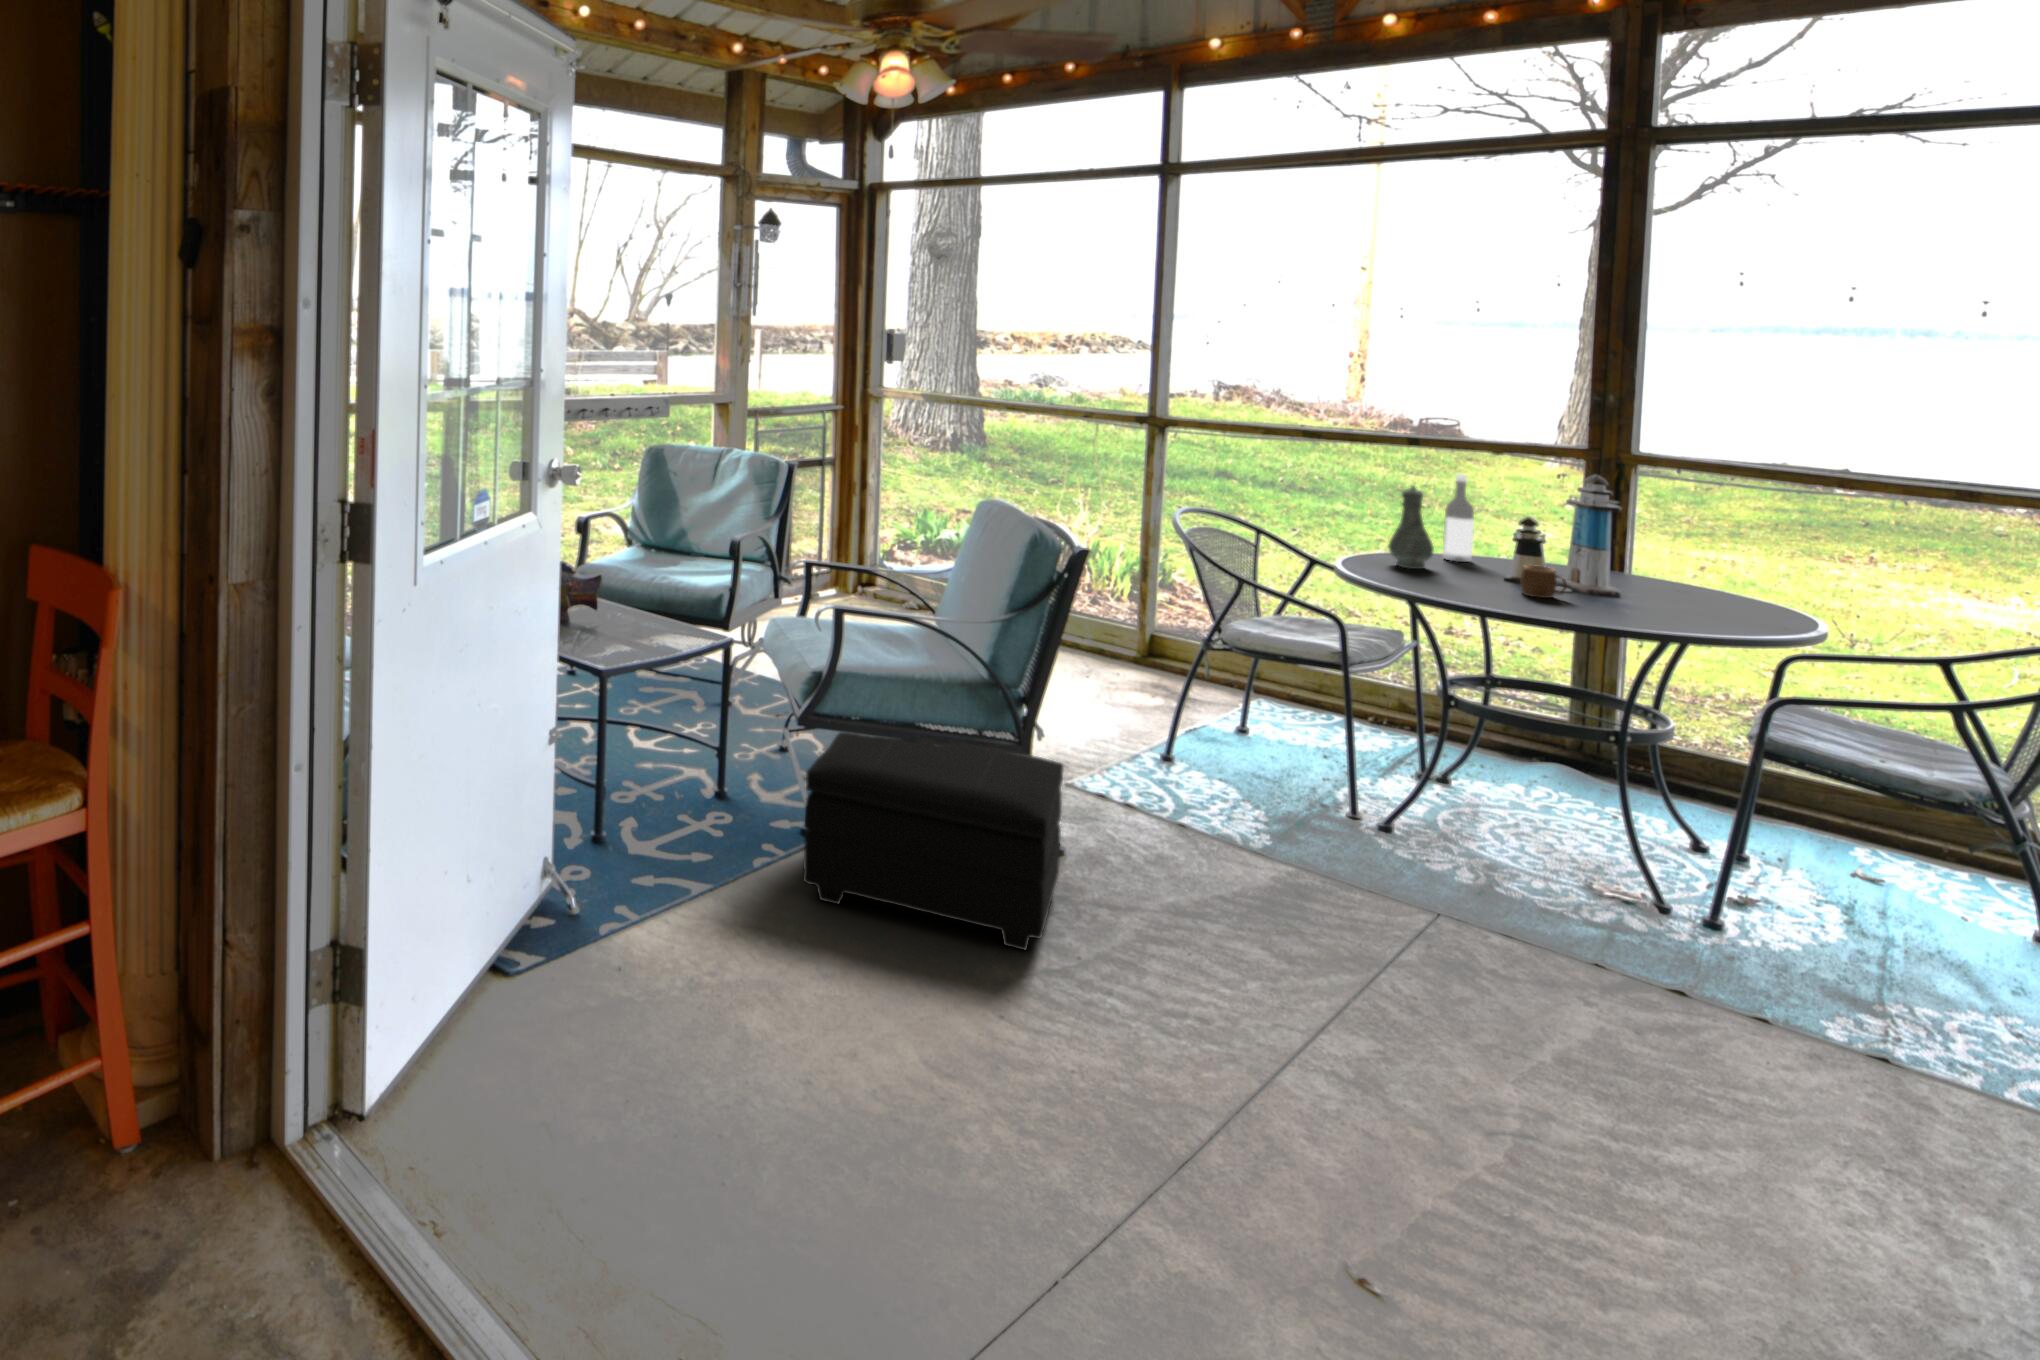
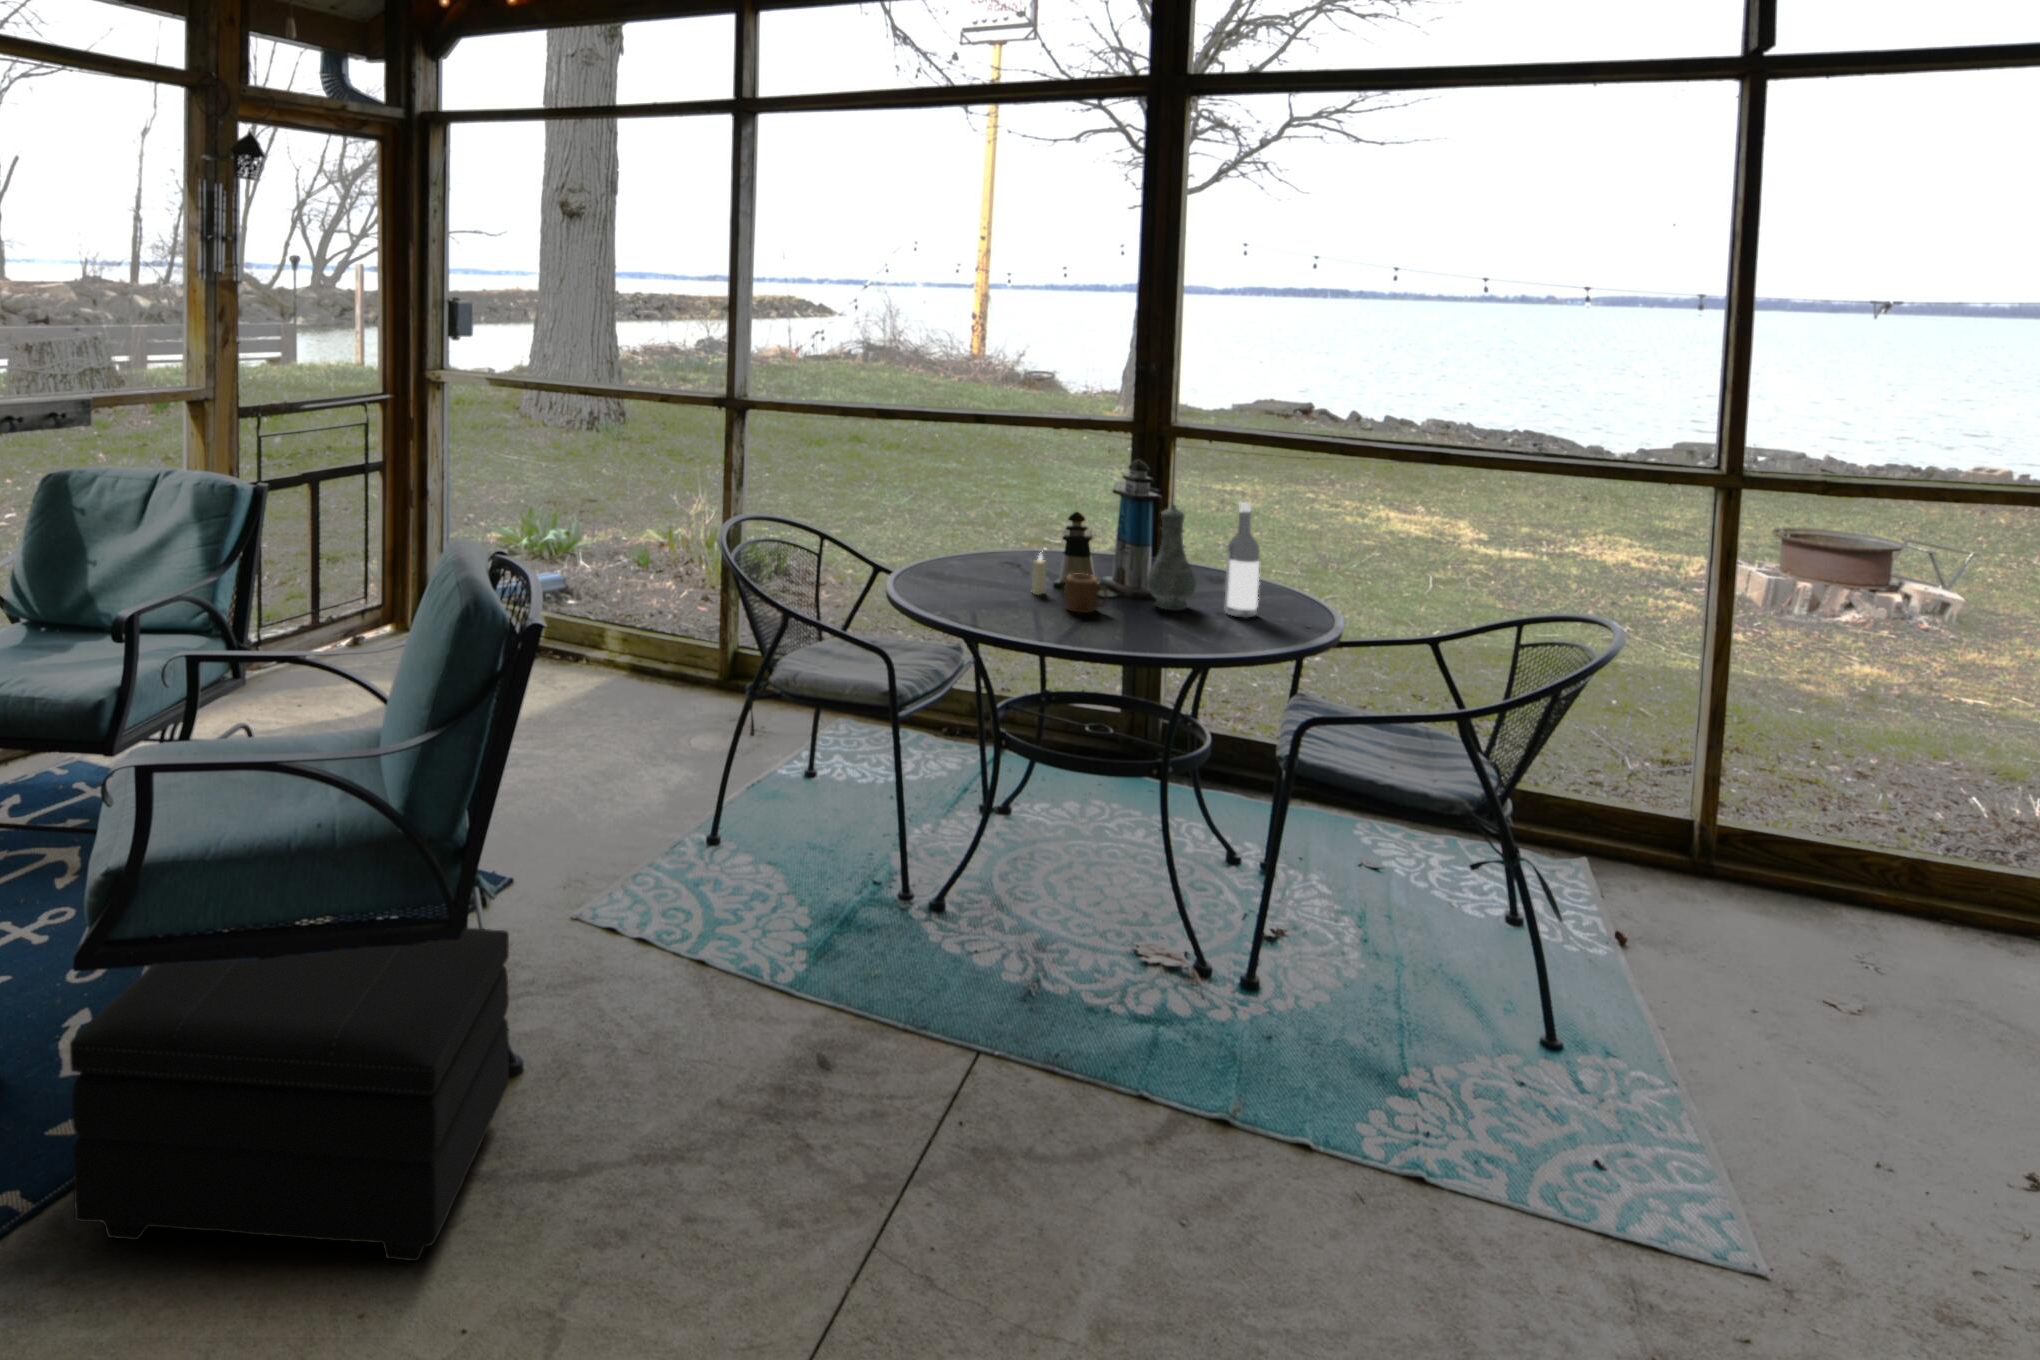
wine bottle: present [1443,474,1474,562] -> present [1225,502,1259,618]
vase: present [1389,486,1434,569] -> present [1147,505,1196,610]
candle: none [1482,545,1500,582] -> present [1031,554,1046,595]

